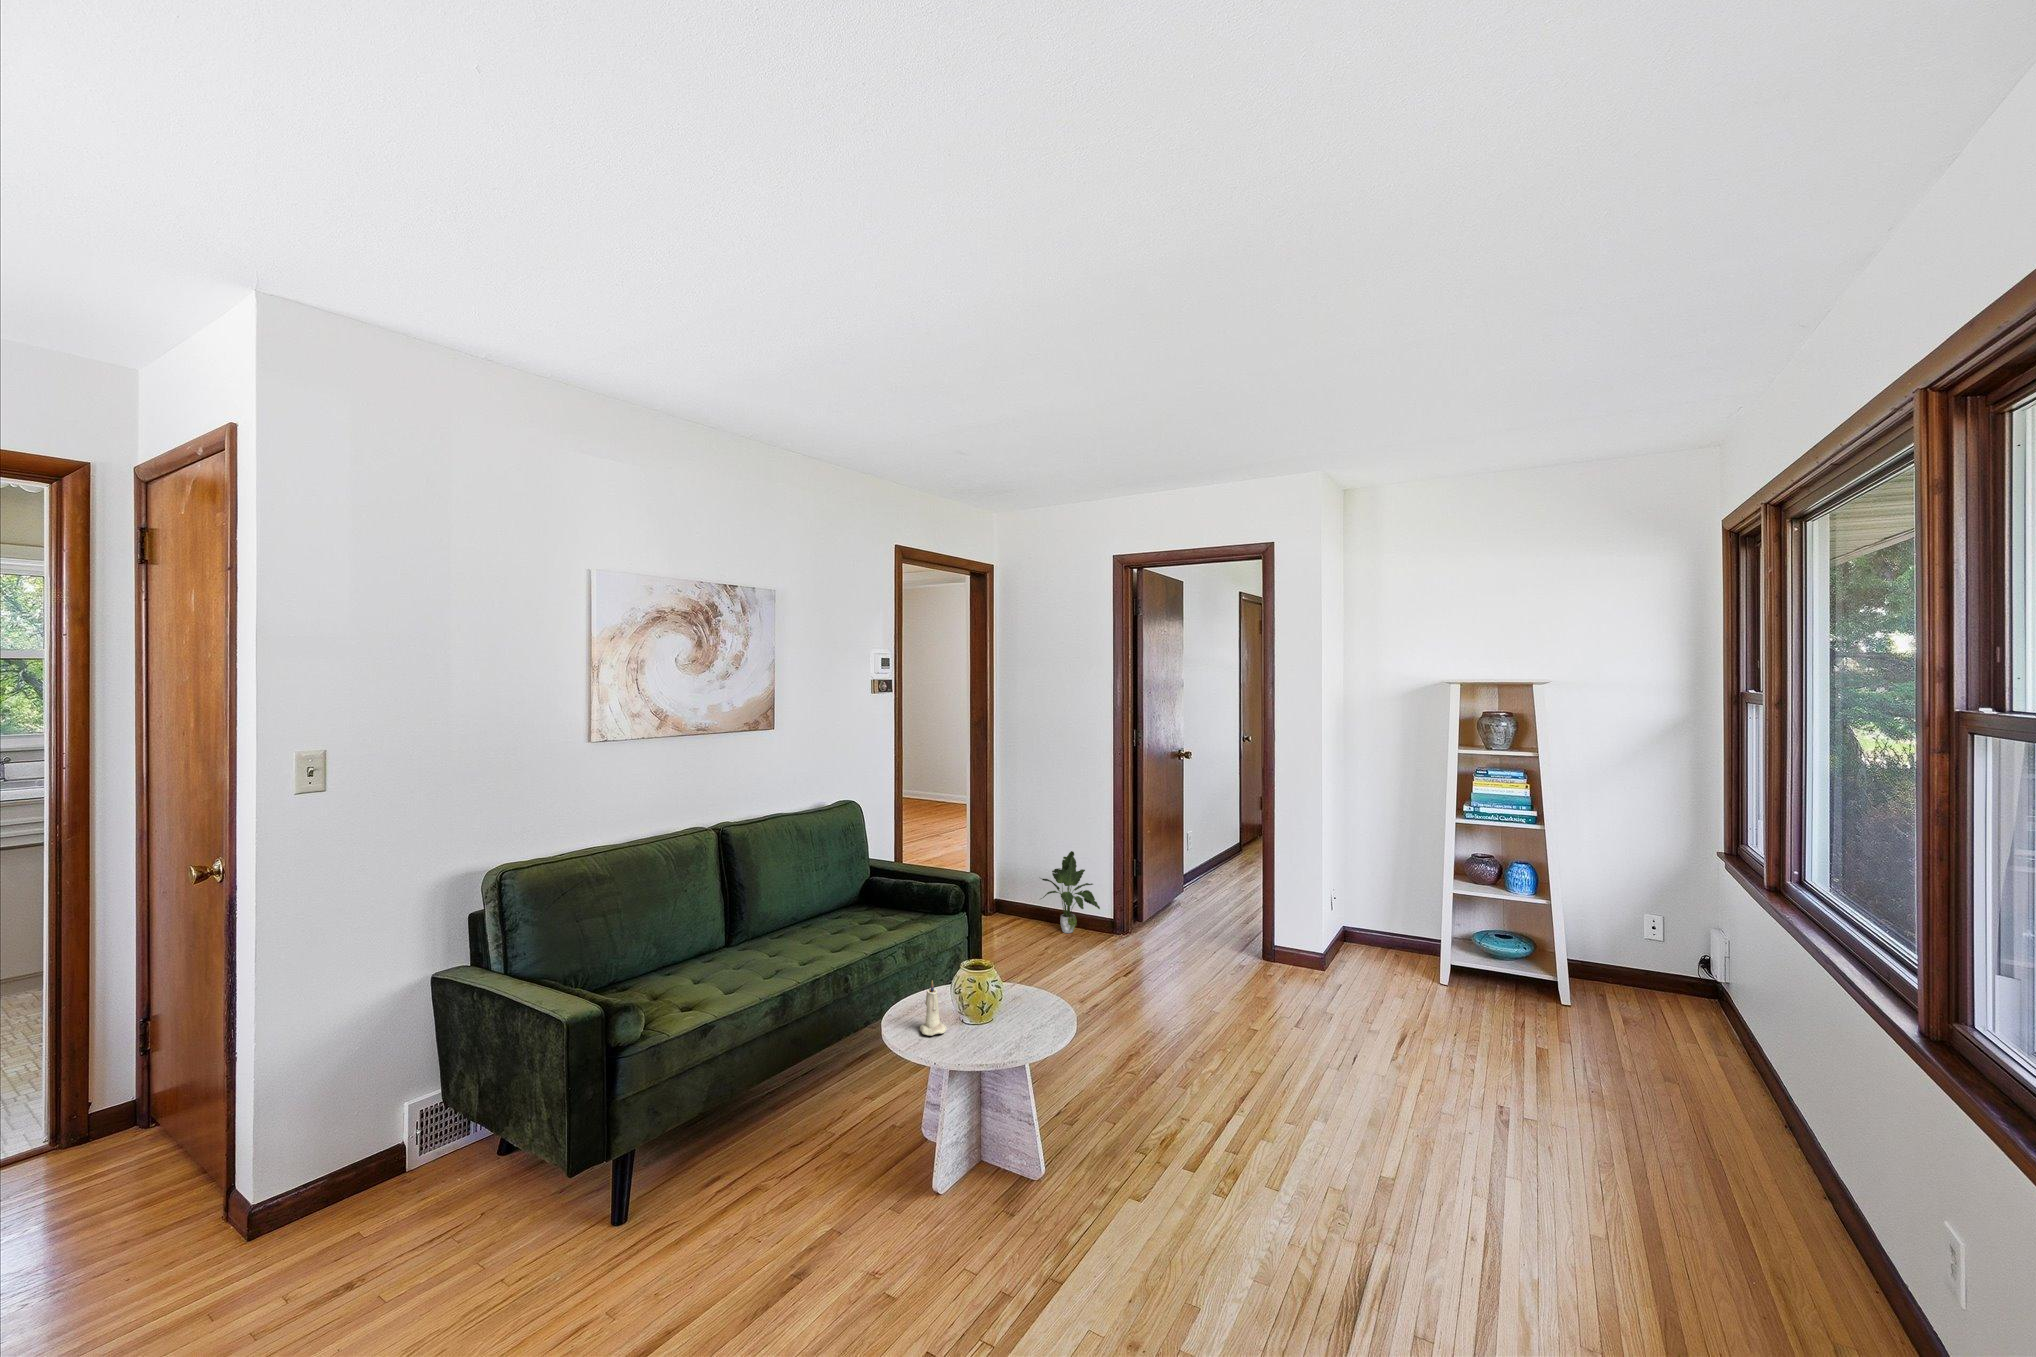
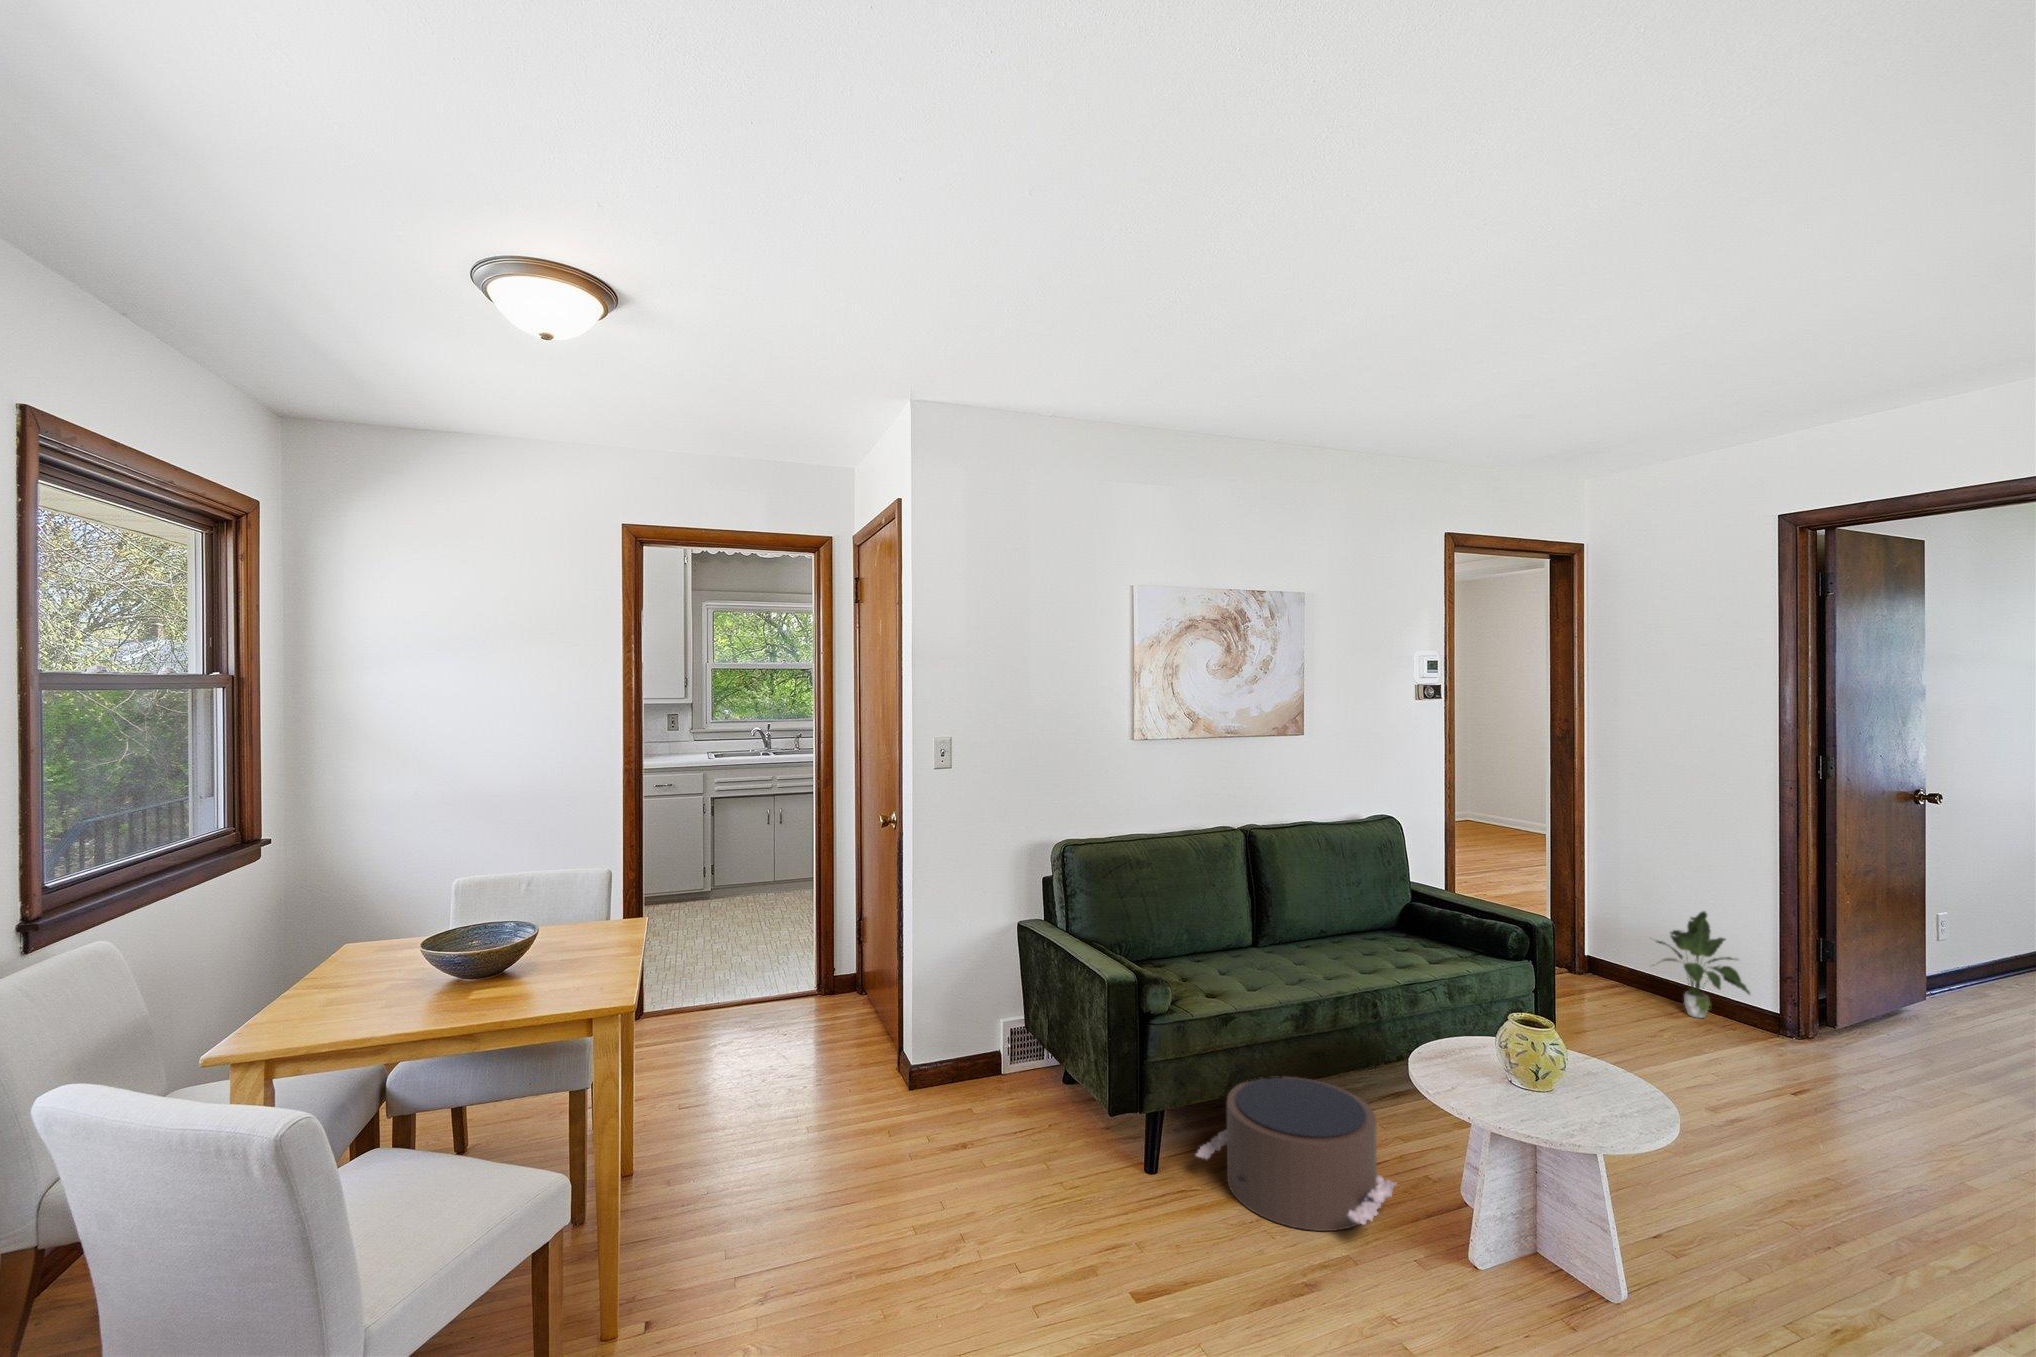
candle: present [920,980,947,1036] -> none [1450,1022,1483,1084]
pouf: none [672,1068,874,1228] -> present [1196,1076,1396,1231]

